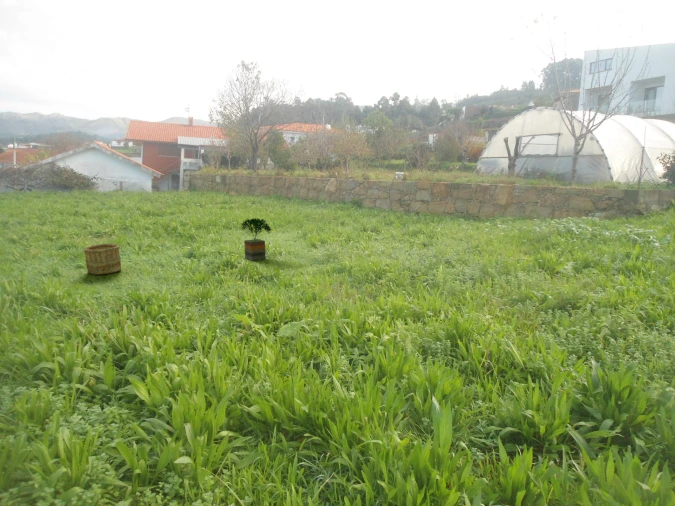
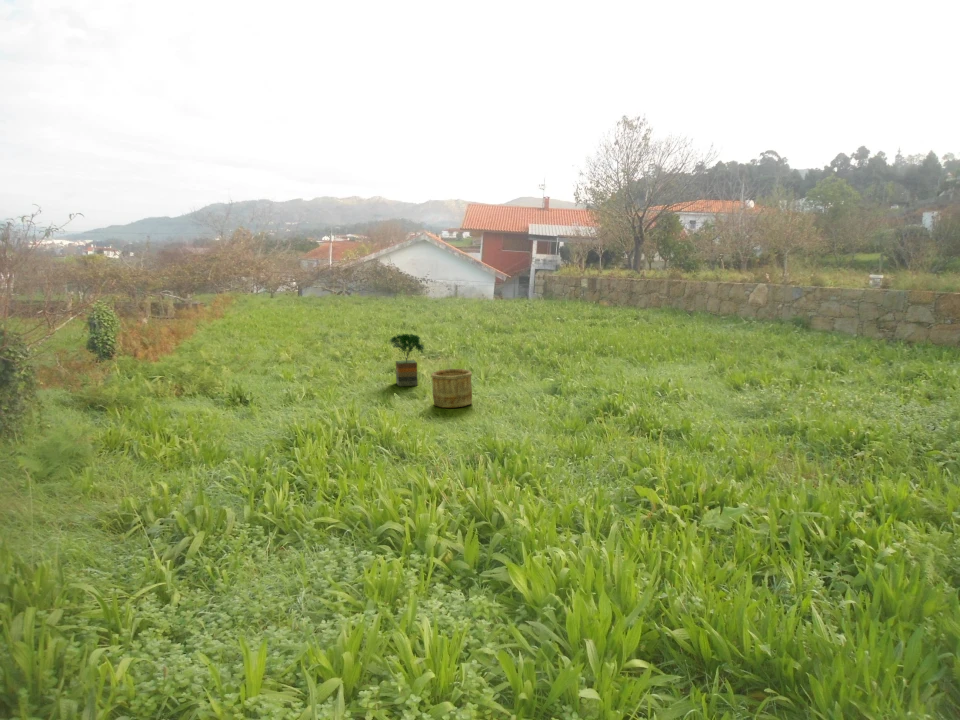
potted tree: present [241,218,271,261] -> present [390,334,424,386]

